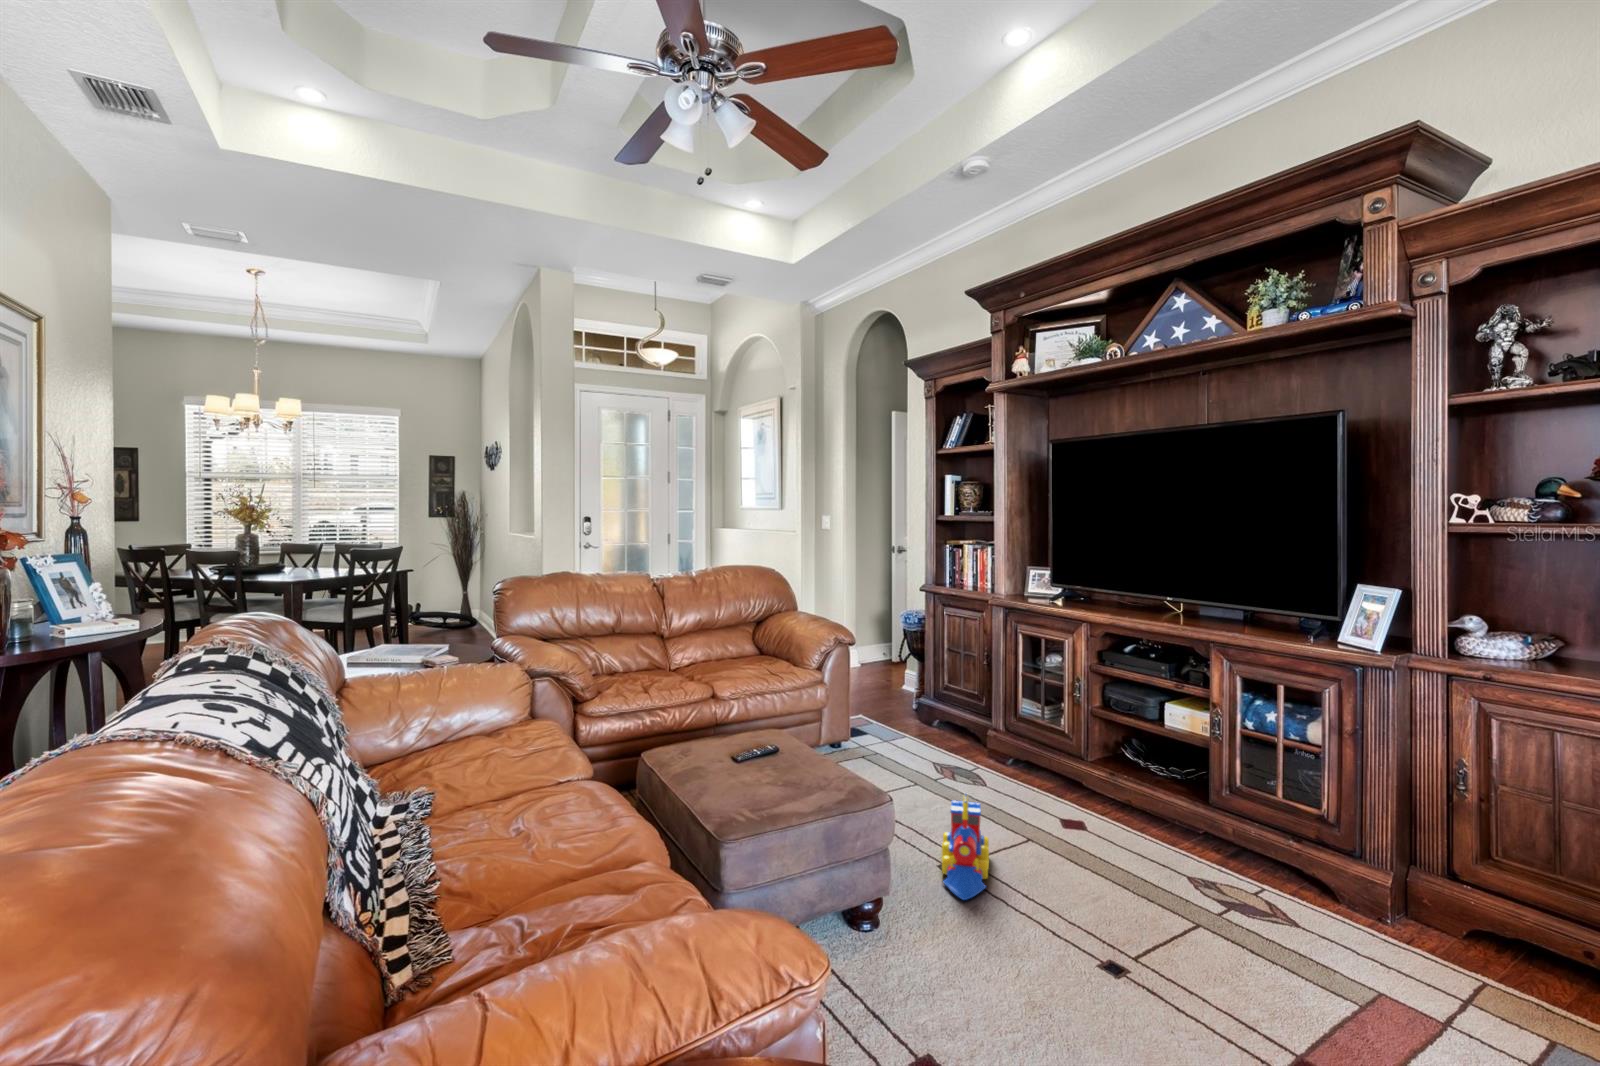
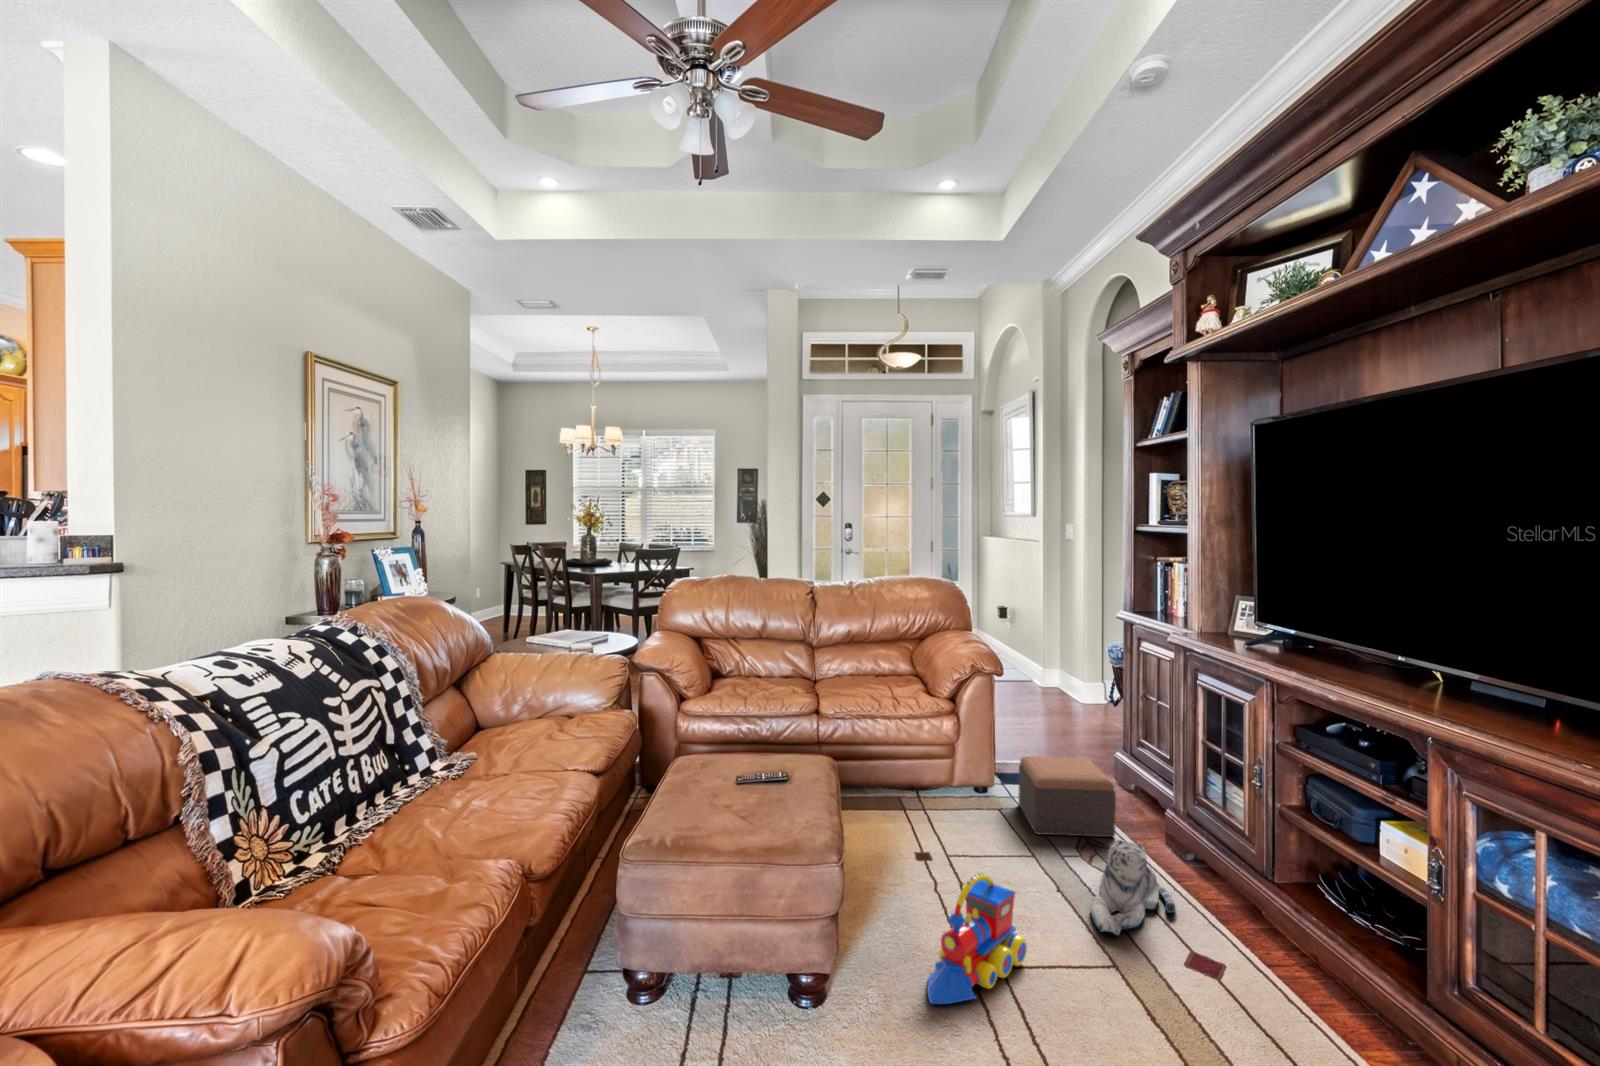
footstool: none [872,703,956,769] -> present [1018,756,1116,837]
plush toy: none [983,753,1039,823] -> present [1090,839,1175,935]

